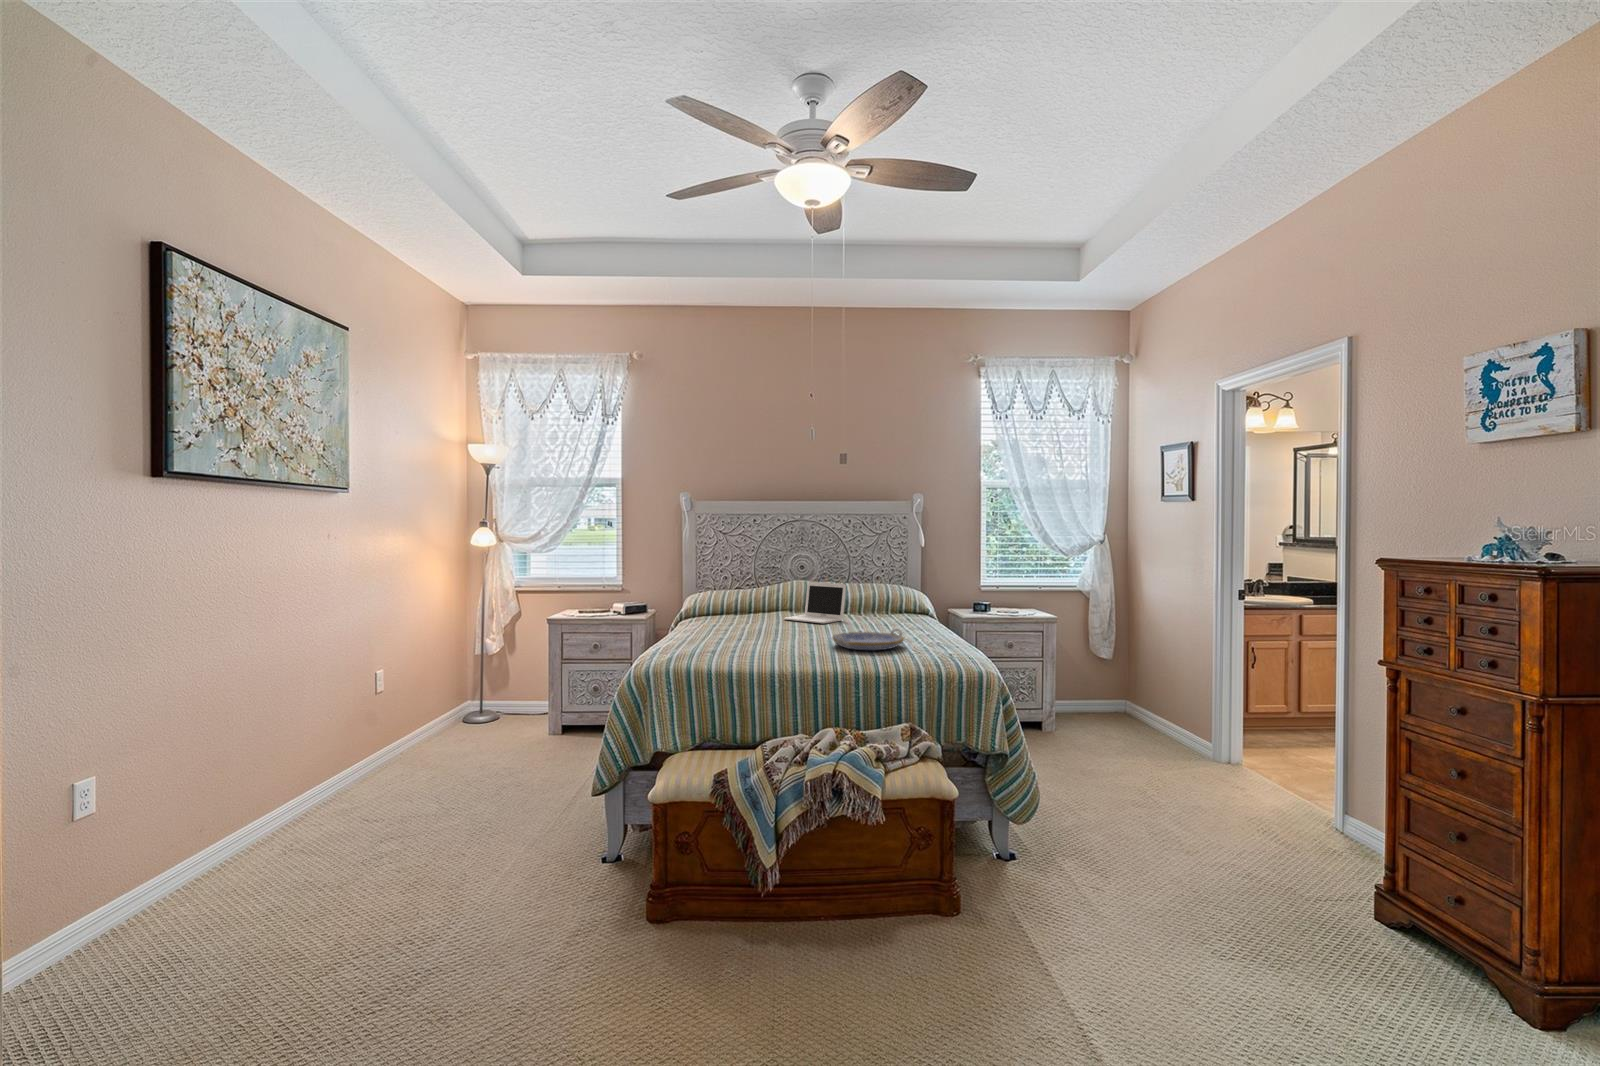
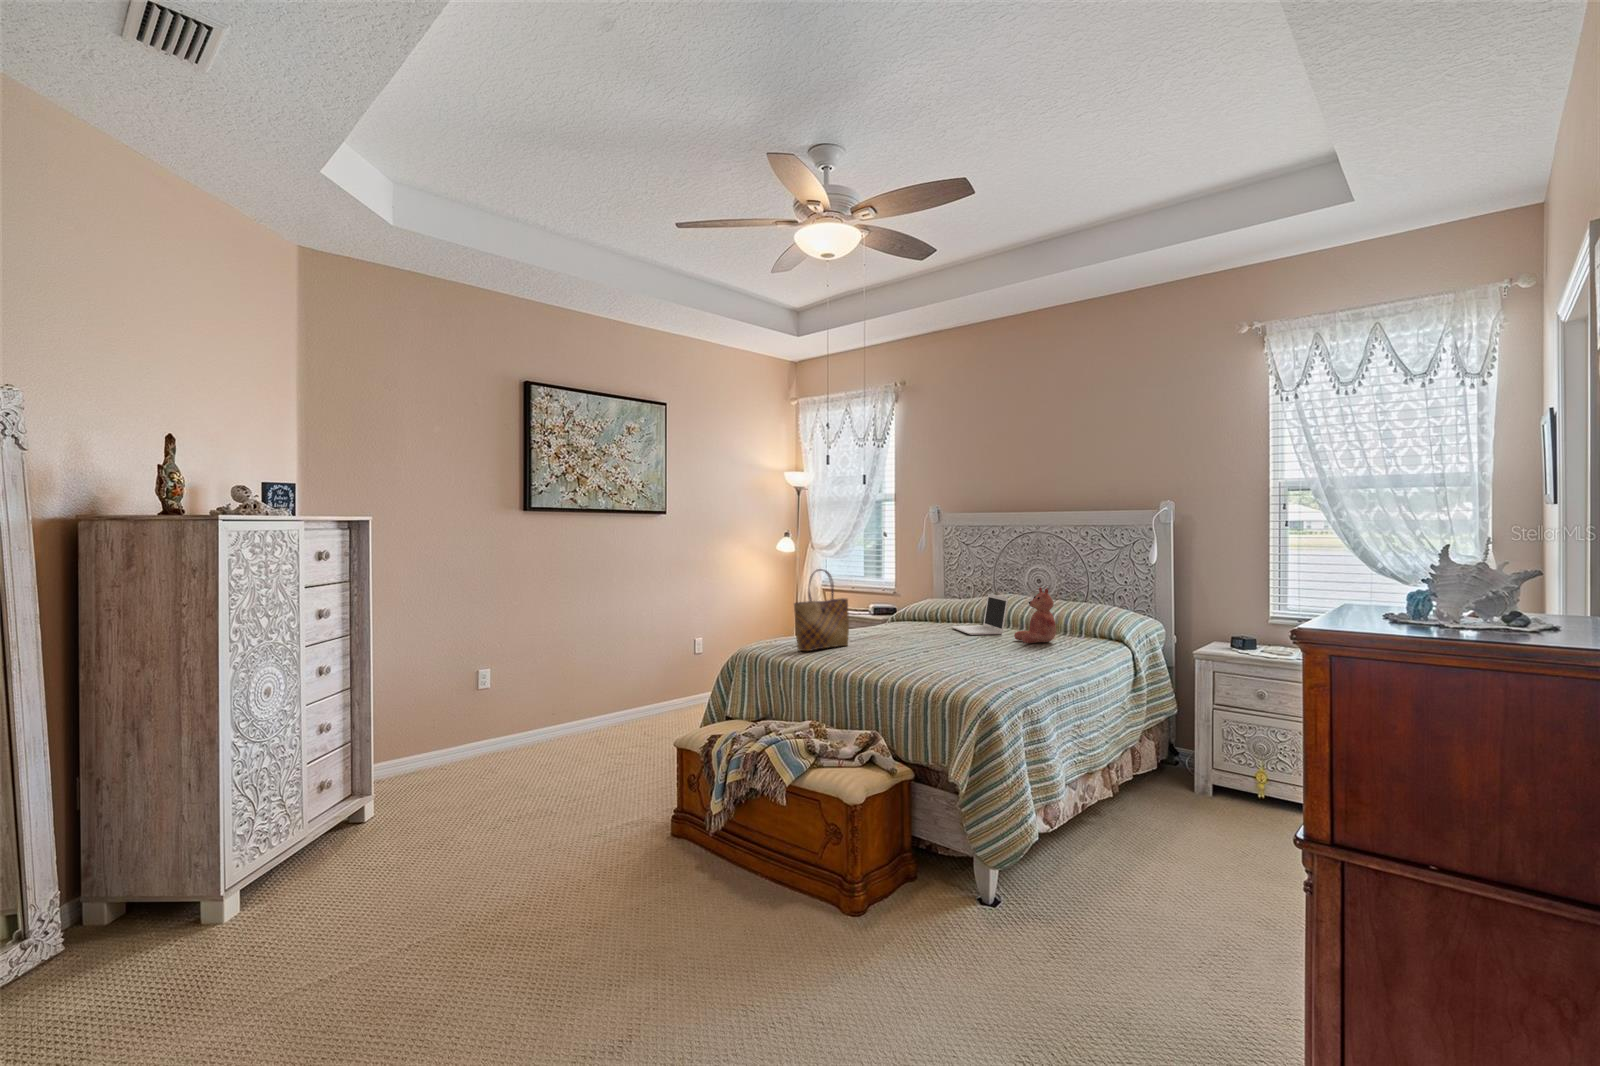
tote bag: none [727,560,758,657] -> present [794,569,849,651]
teddy bear: none [870,572,913,625] -> present [1014,587,1056,643]
serving tray: present [832,629,904,650] -> none [894,641,970,662]

